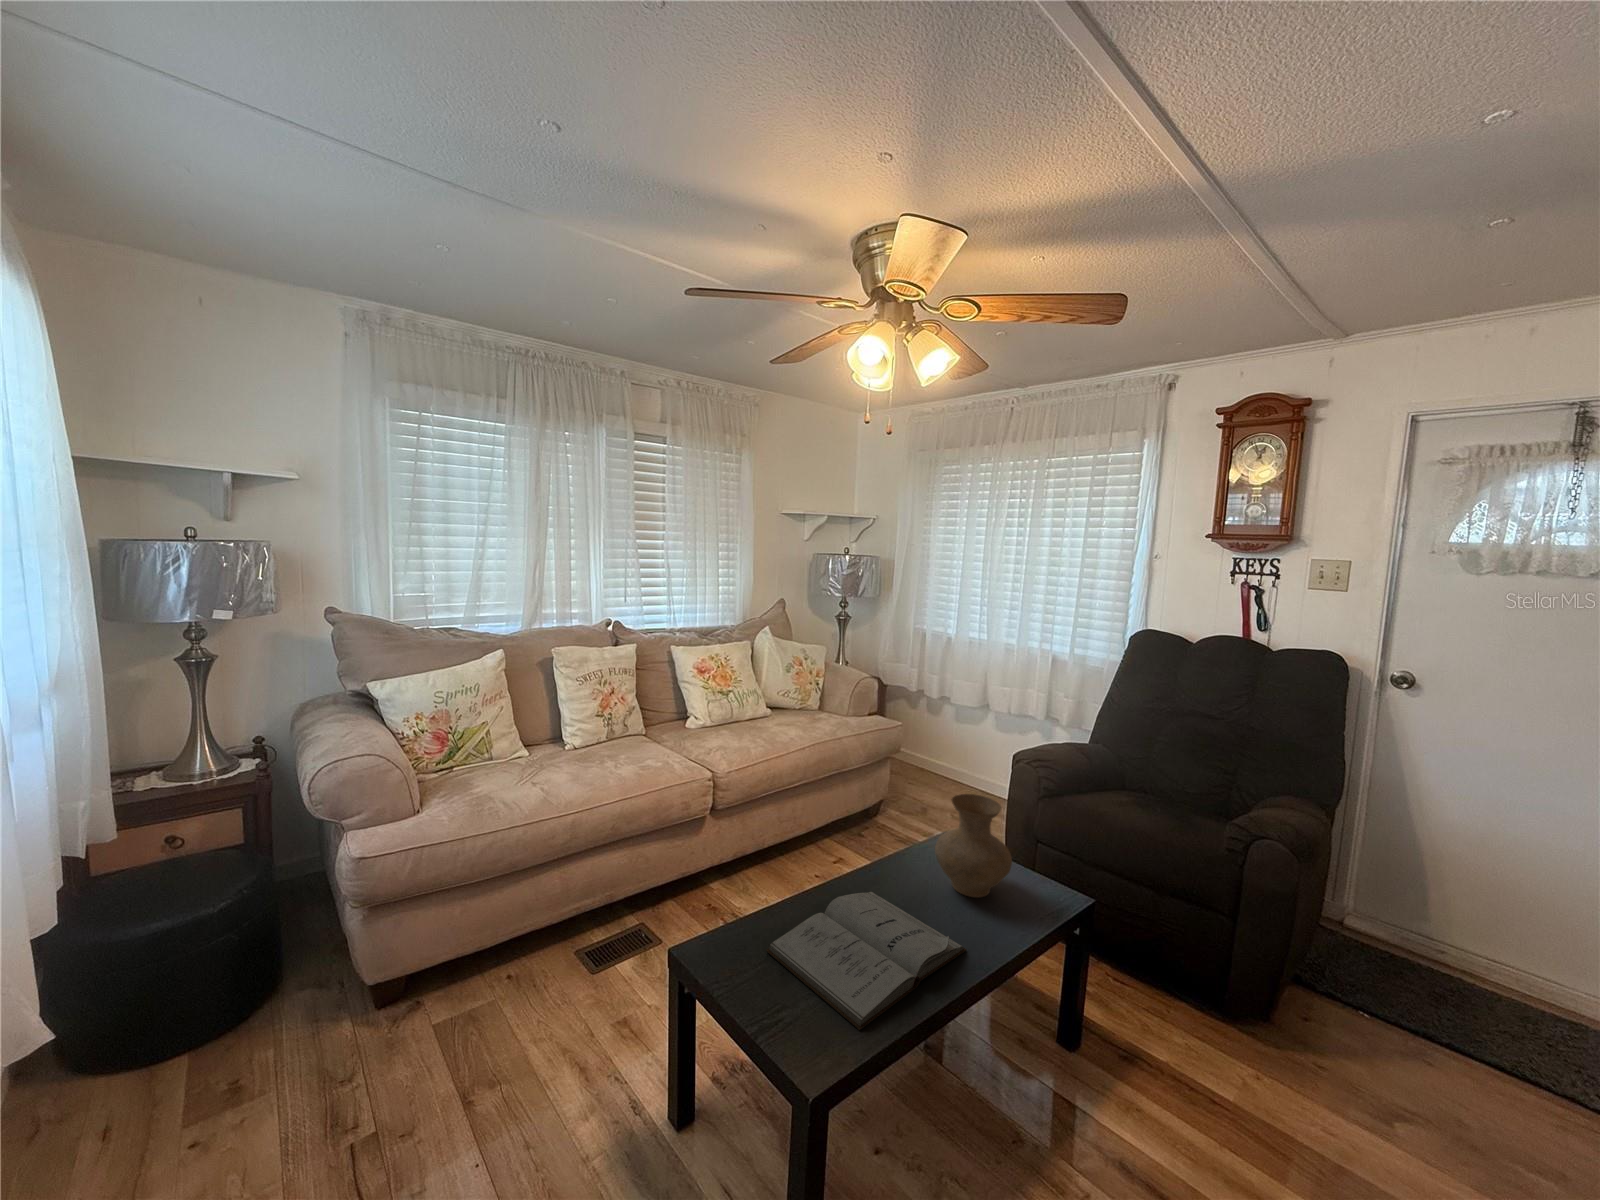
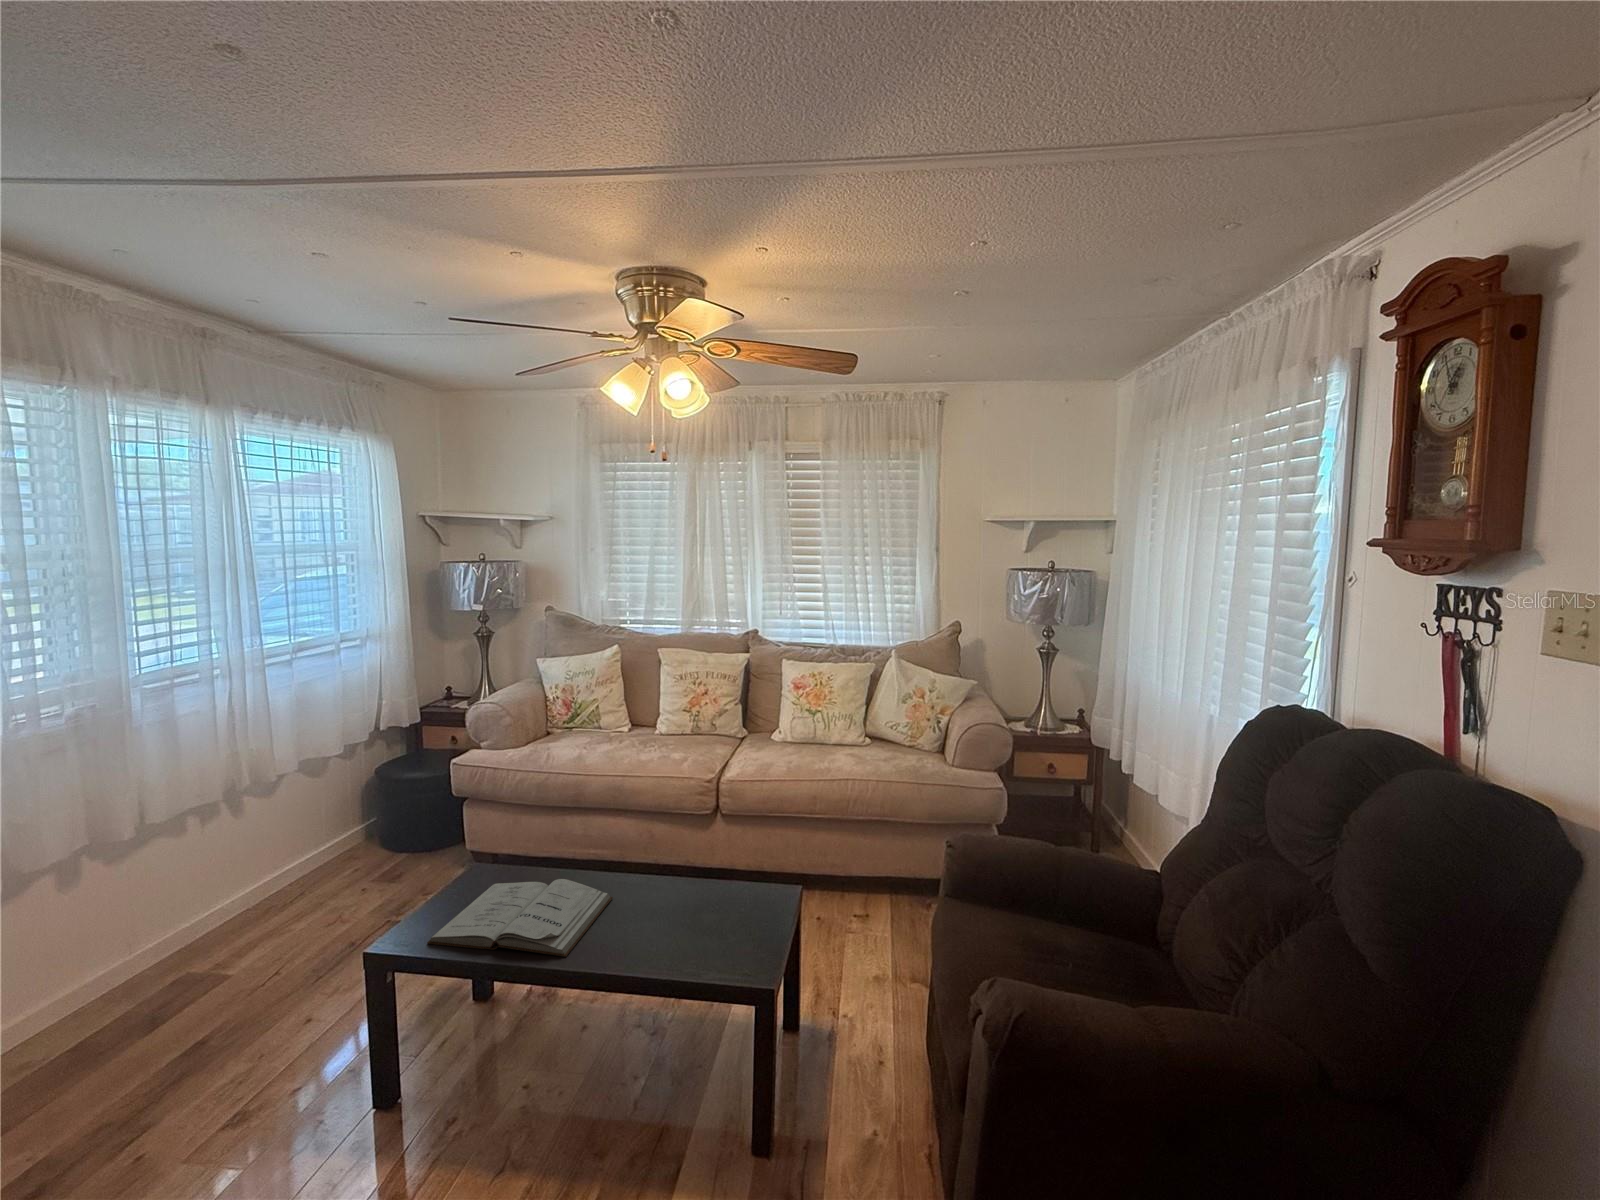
vase: present [935,794,1012,897] -> none [641,833,722,945]

